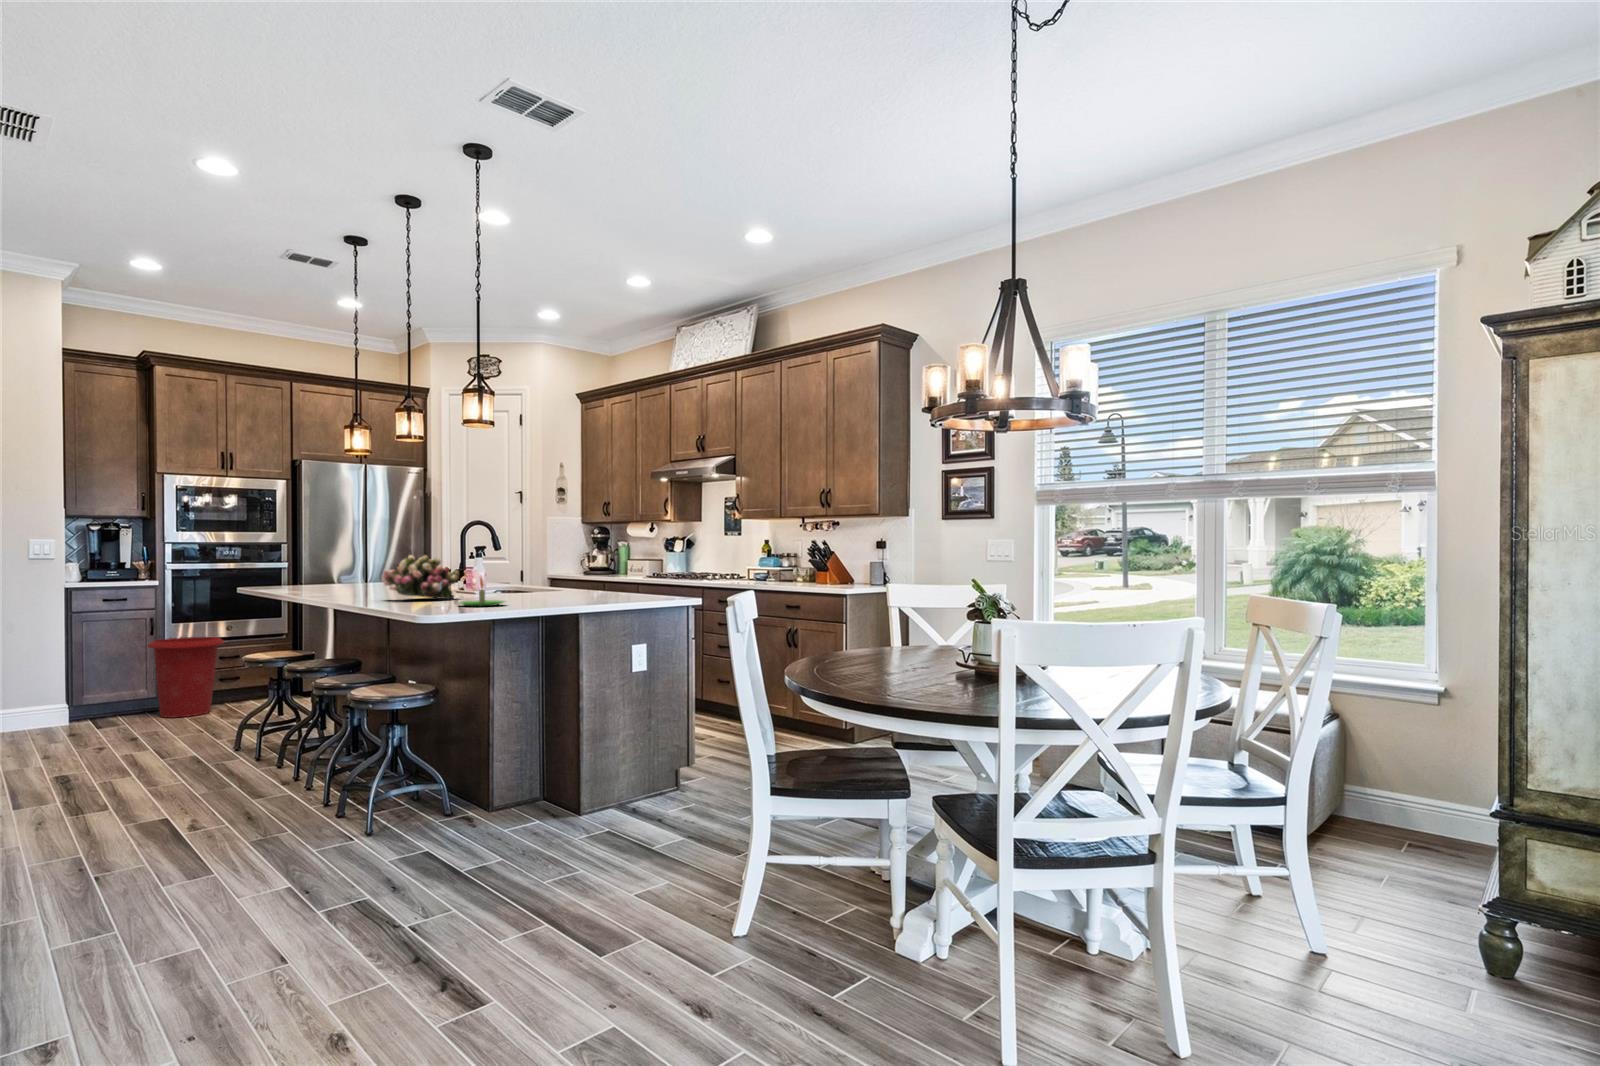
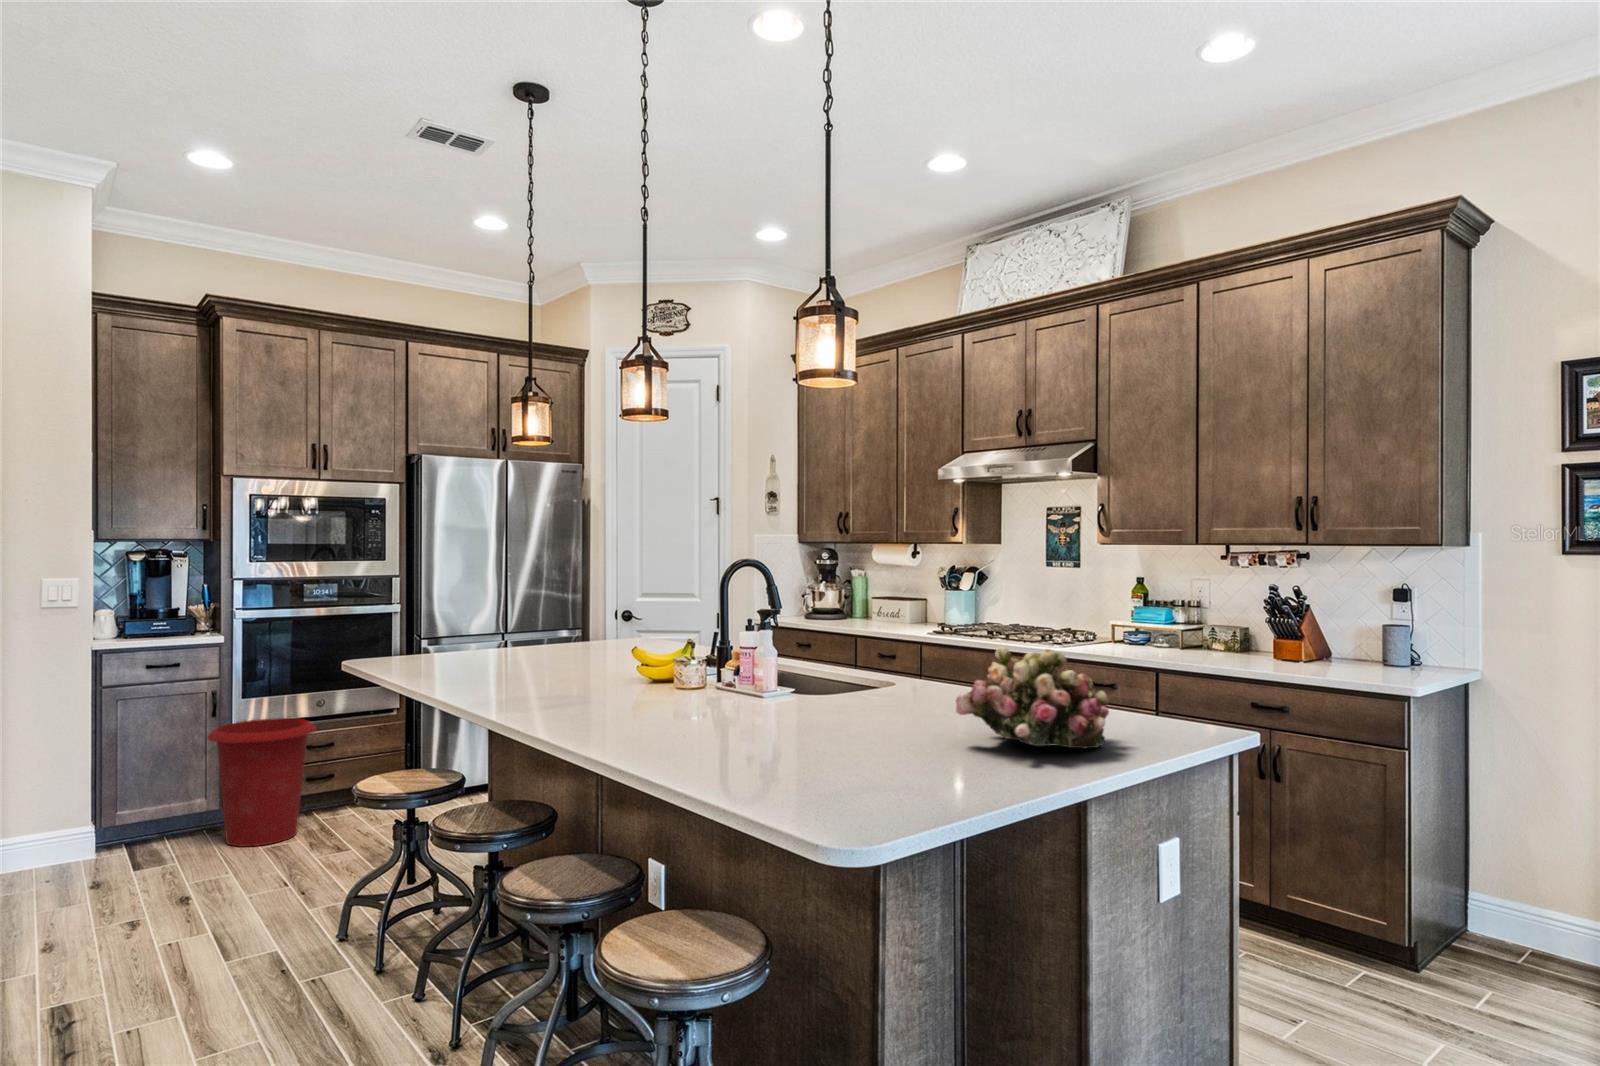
flower arrangement: present [382,555,459,599] -> present [956,646,1109,748]
candle: present [459,577,504,606] -> none [821,698,921,771]

